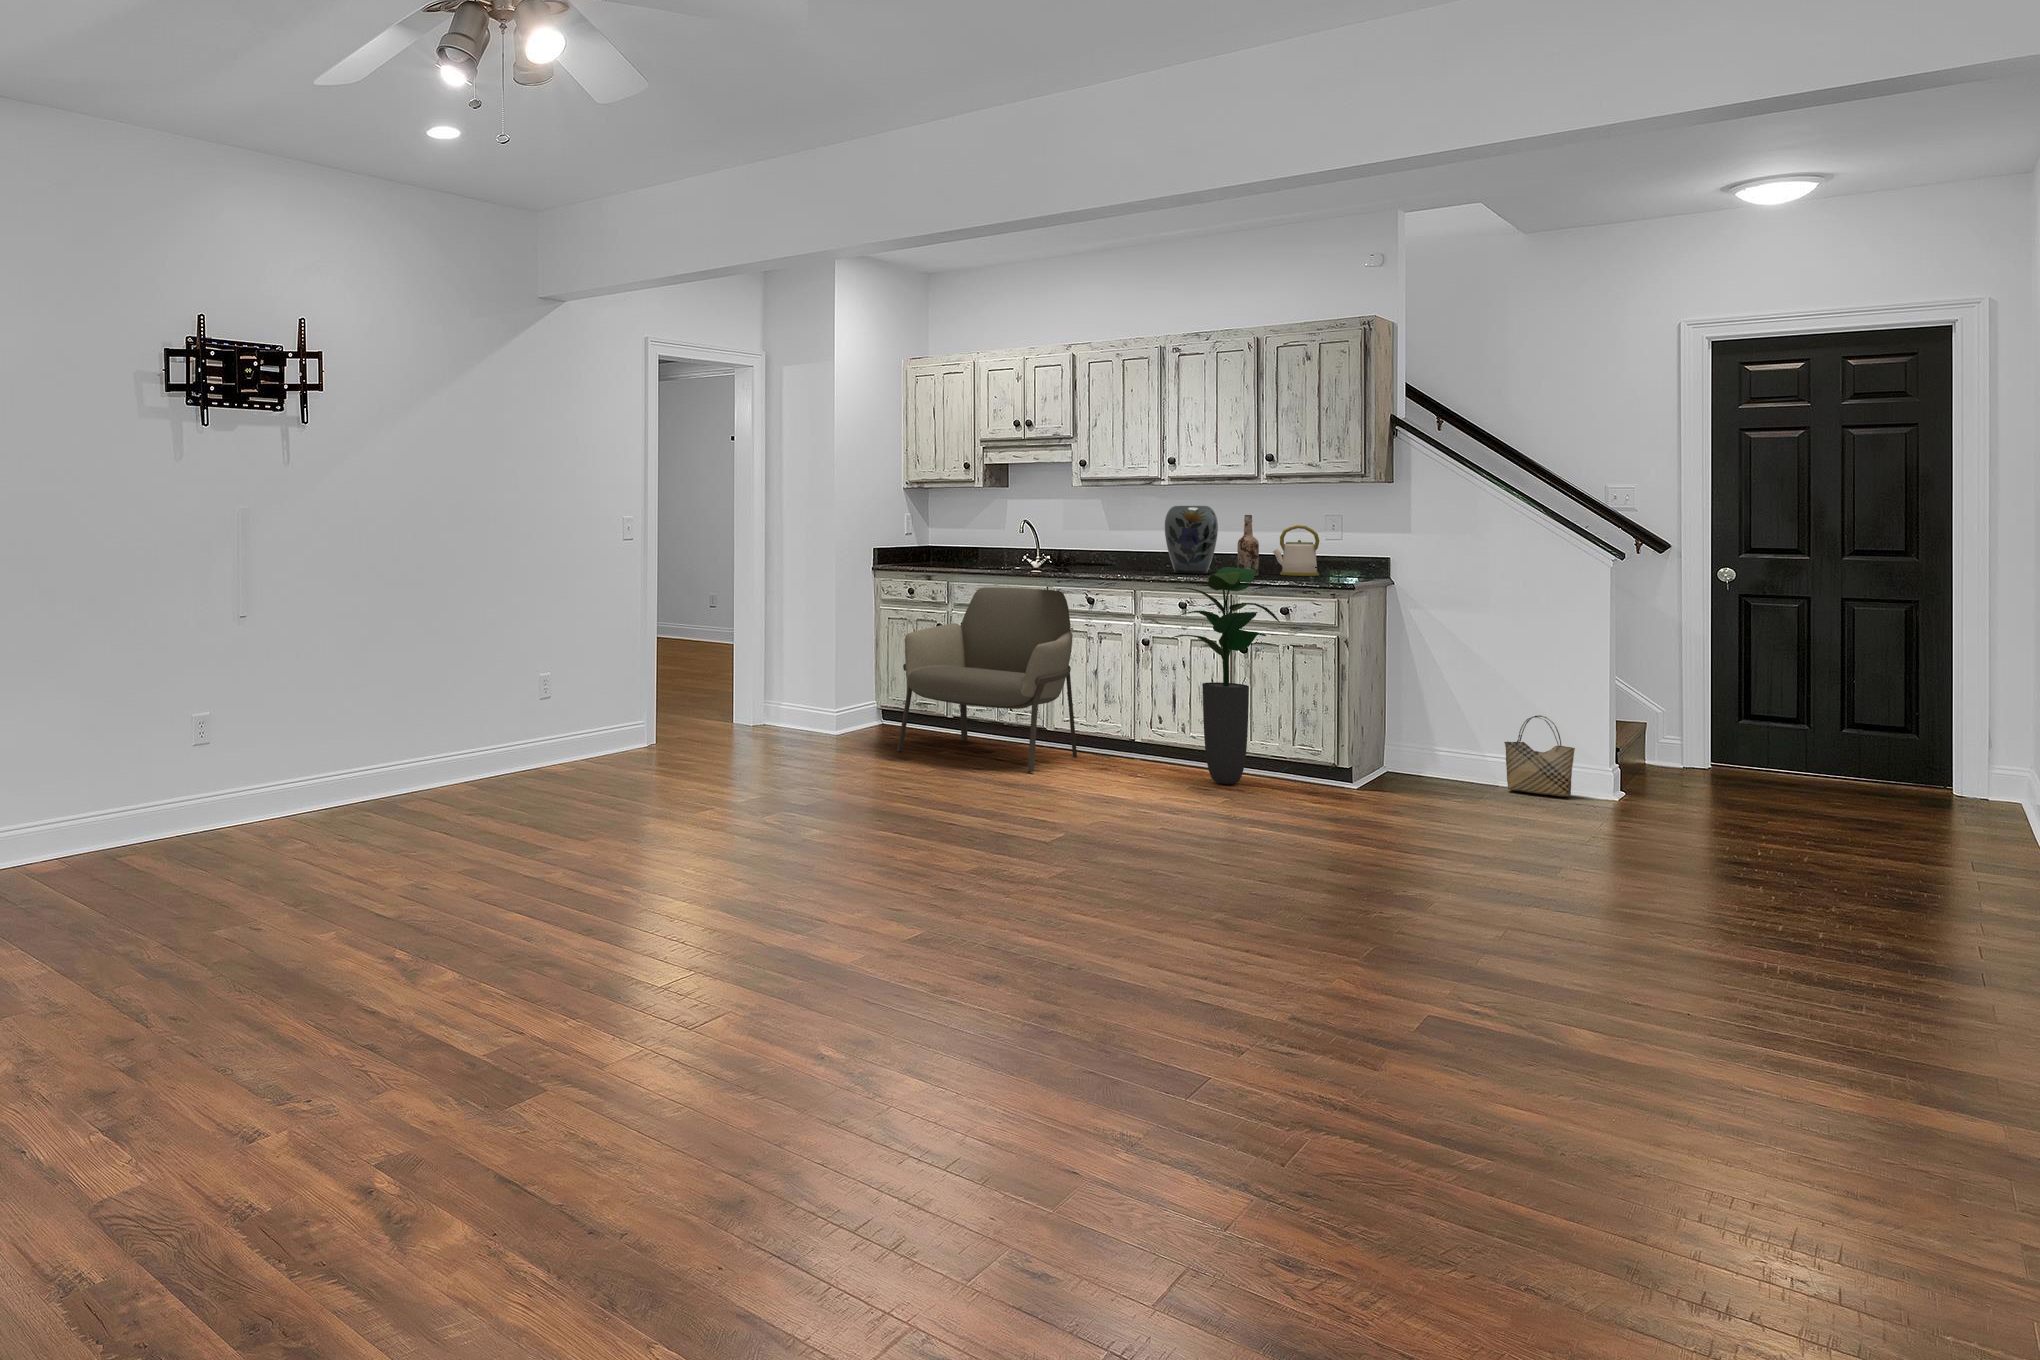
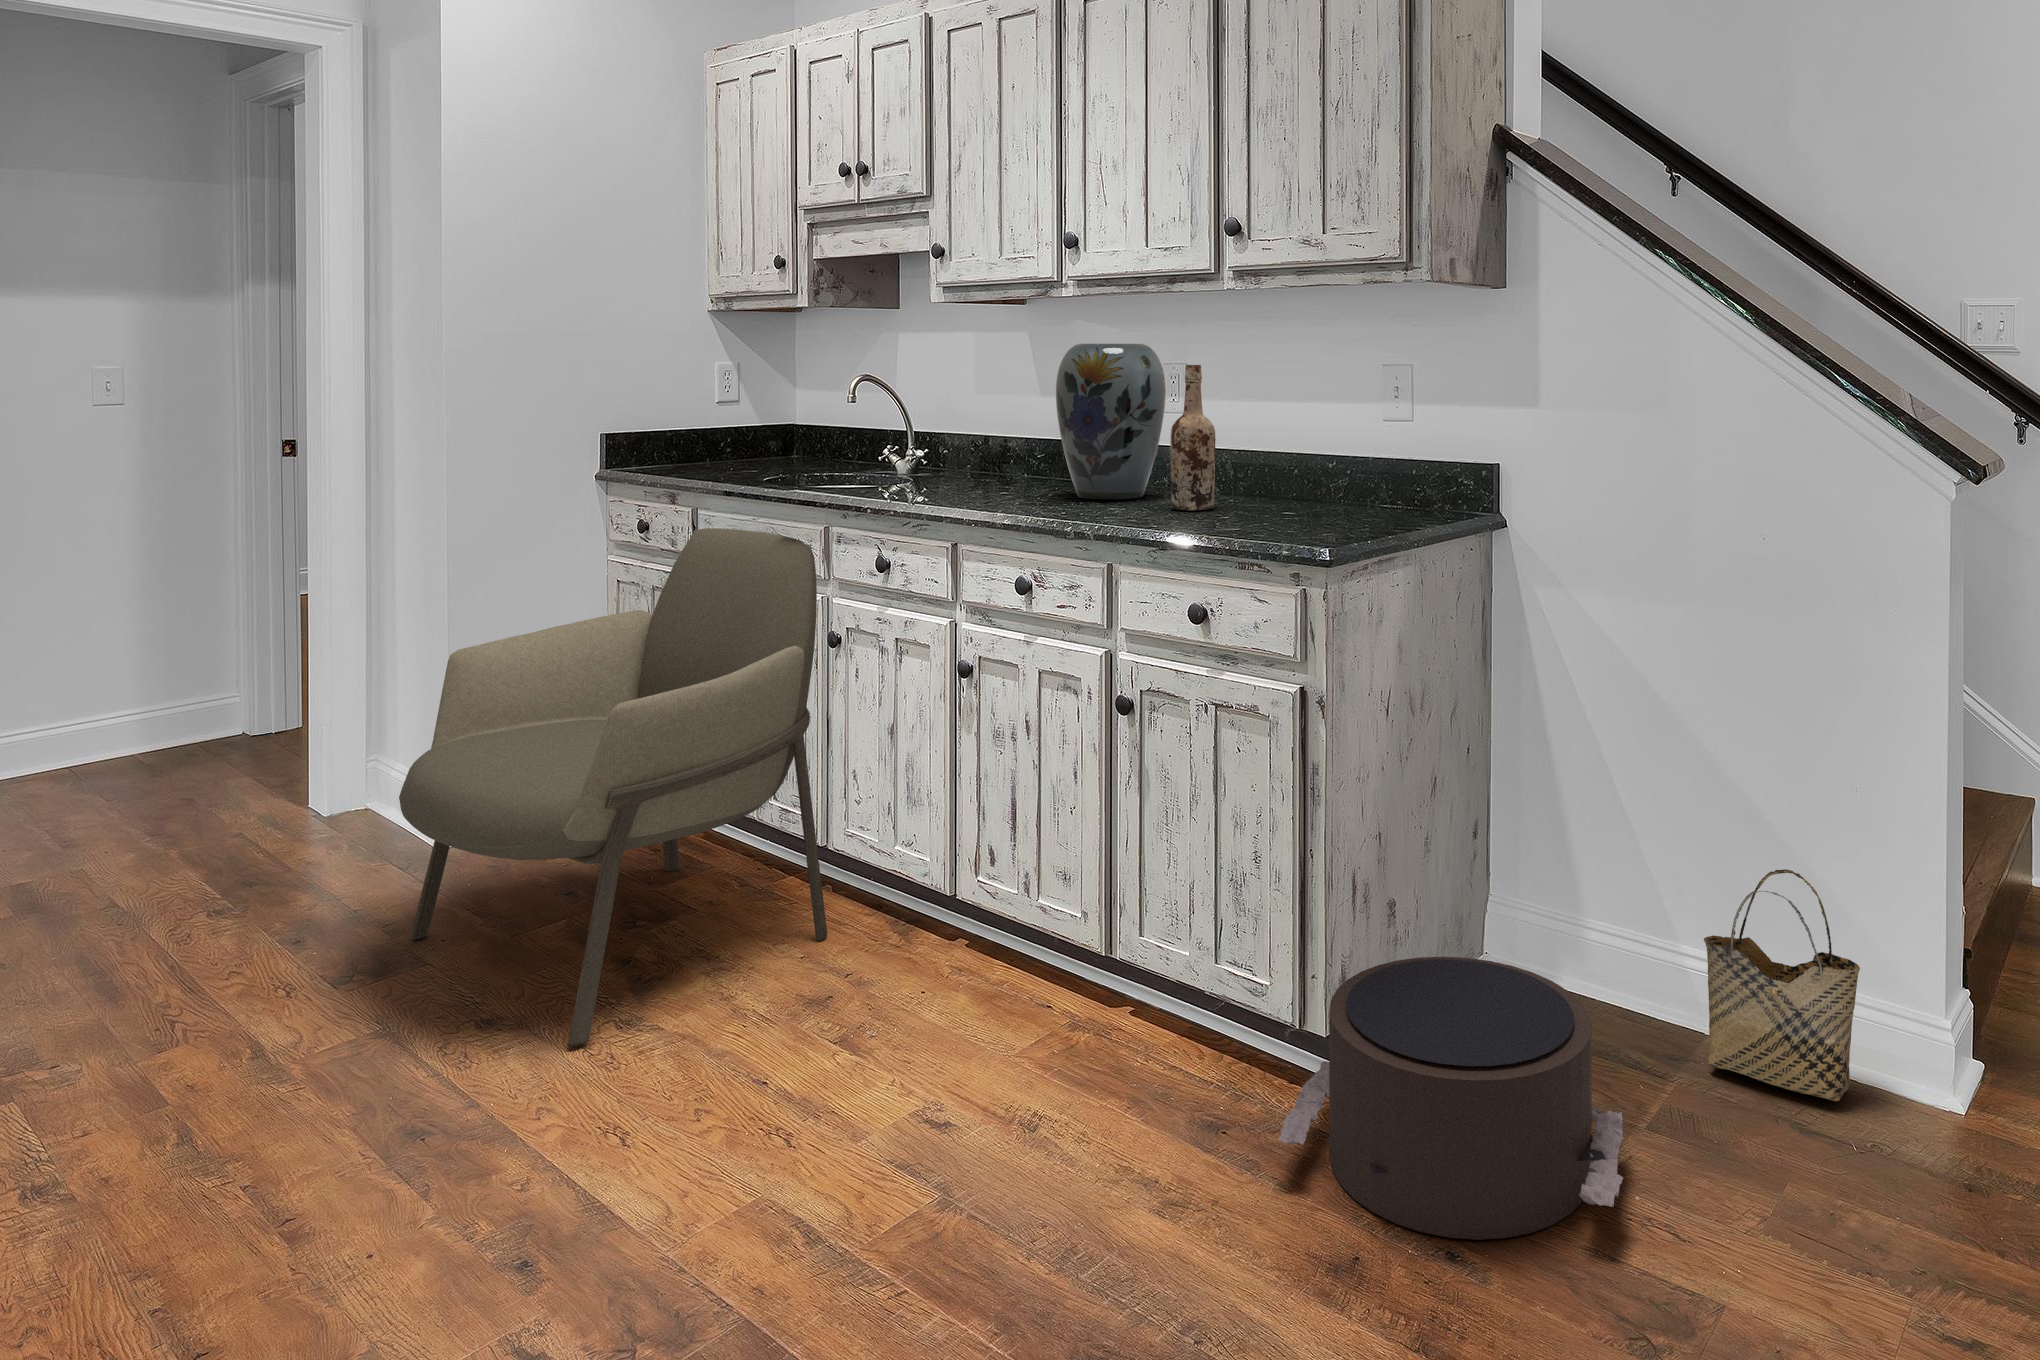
kettle: present [1273,525,1319,576] -> none [1267,388,1356,507]
potted plant: present [1172,567,1280,784] -> none [896,499,1157,1087]
pouf: none [1352,740,1494,811] -> present [1278,957,1623,1240]

